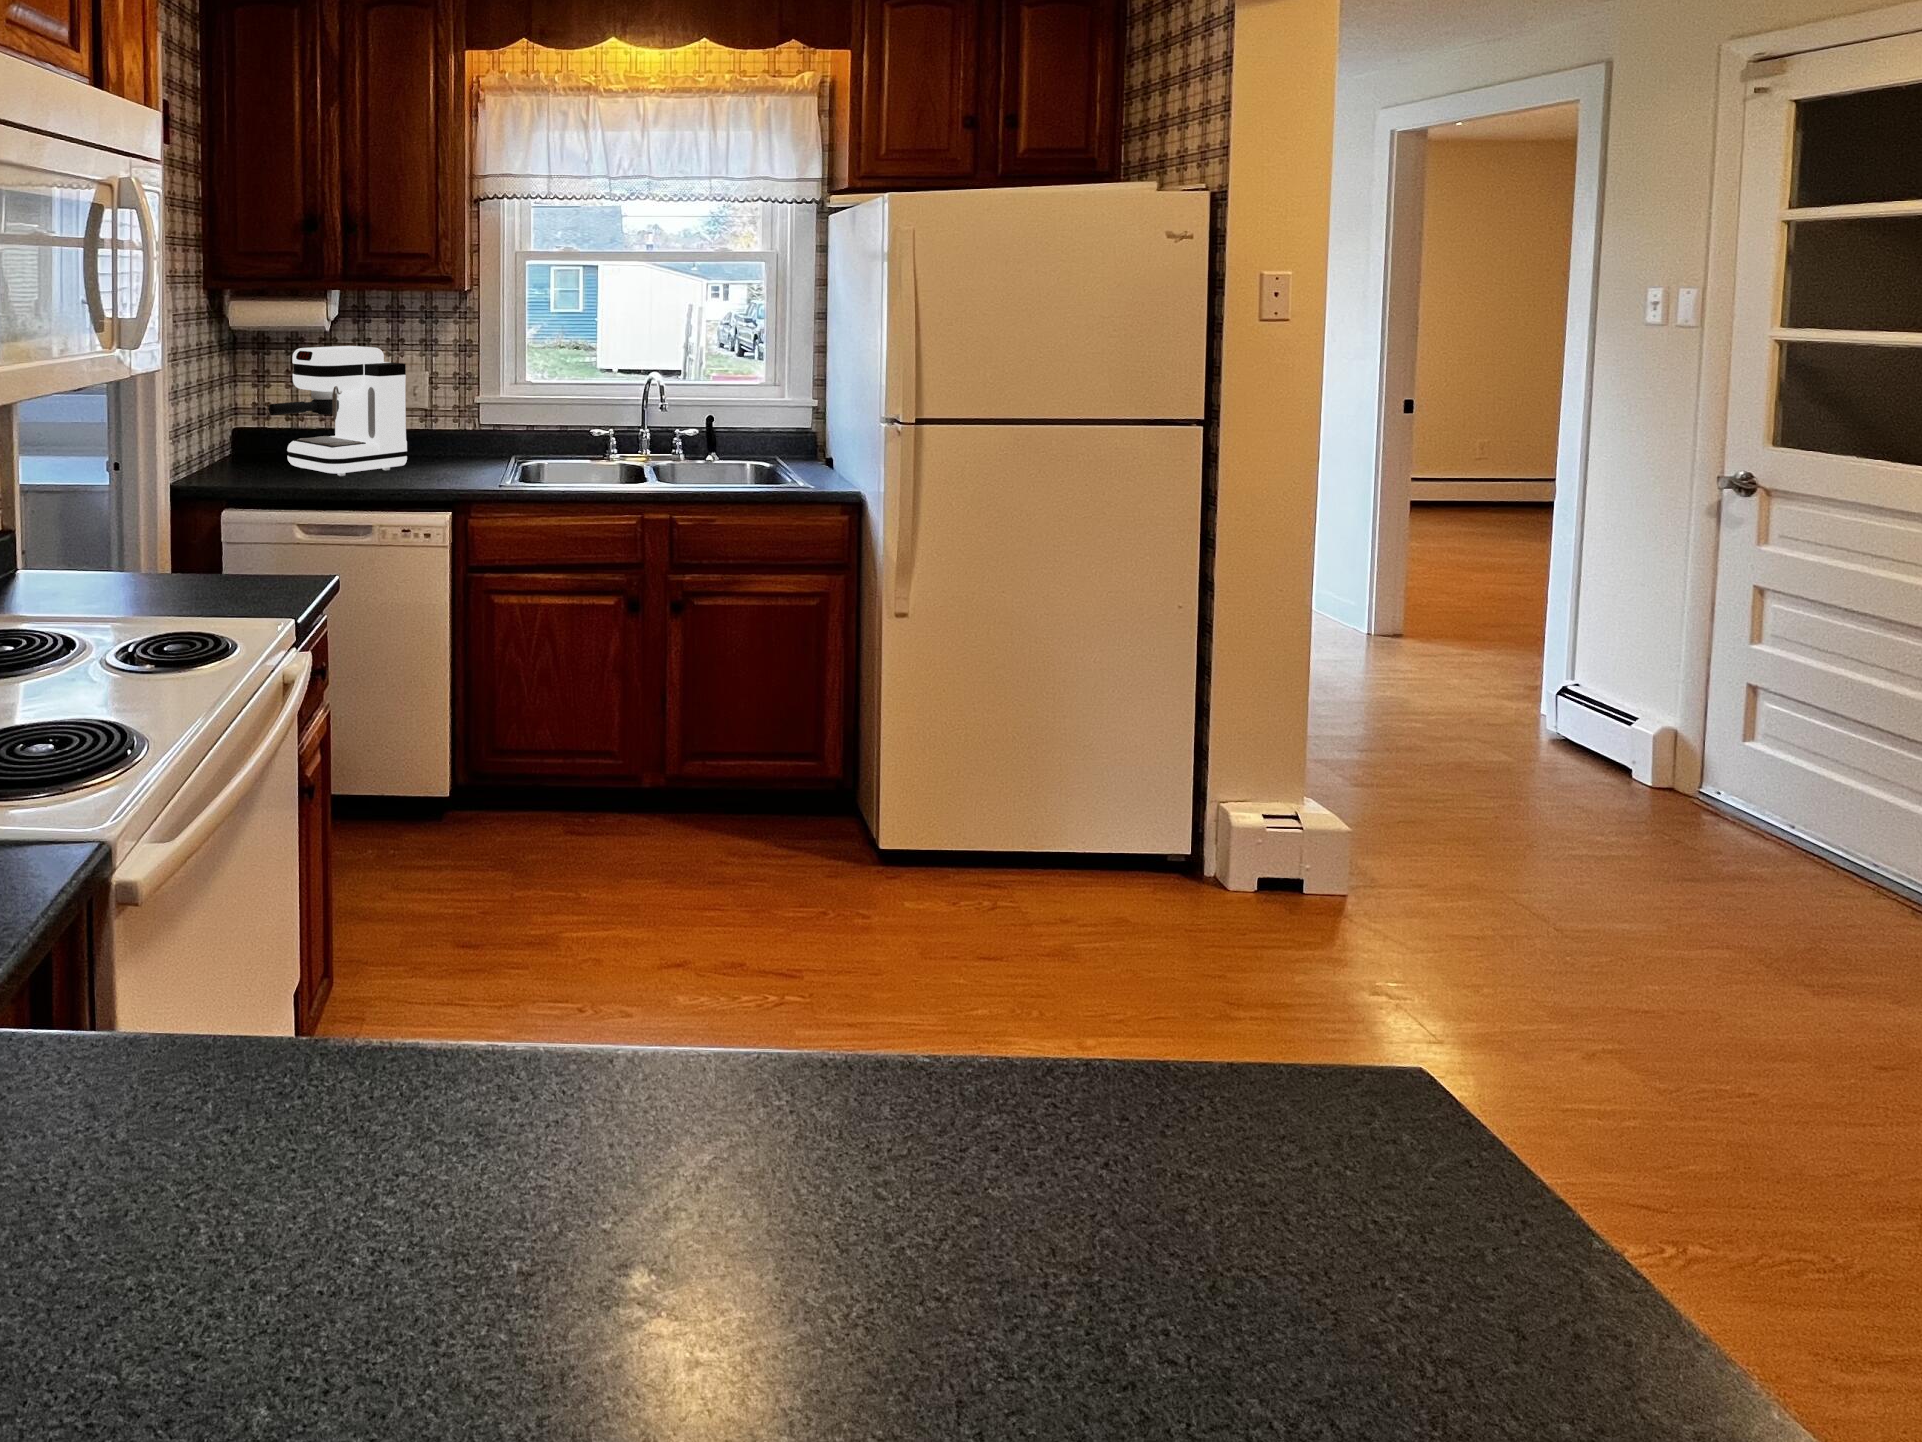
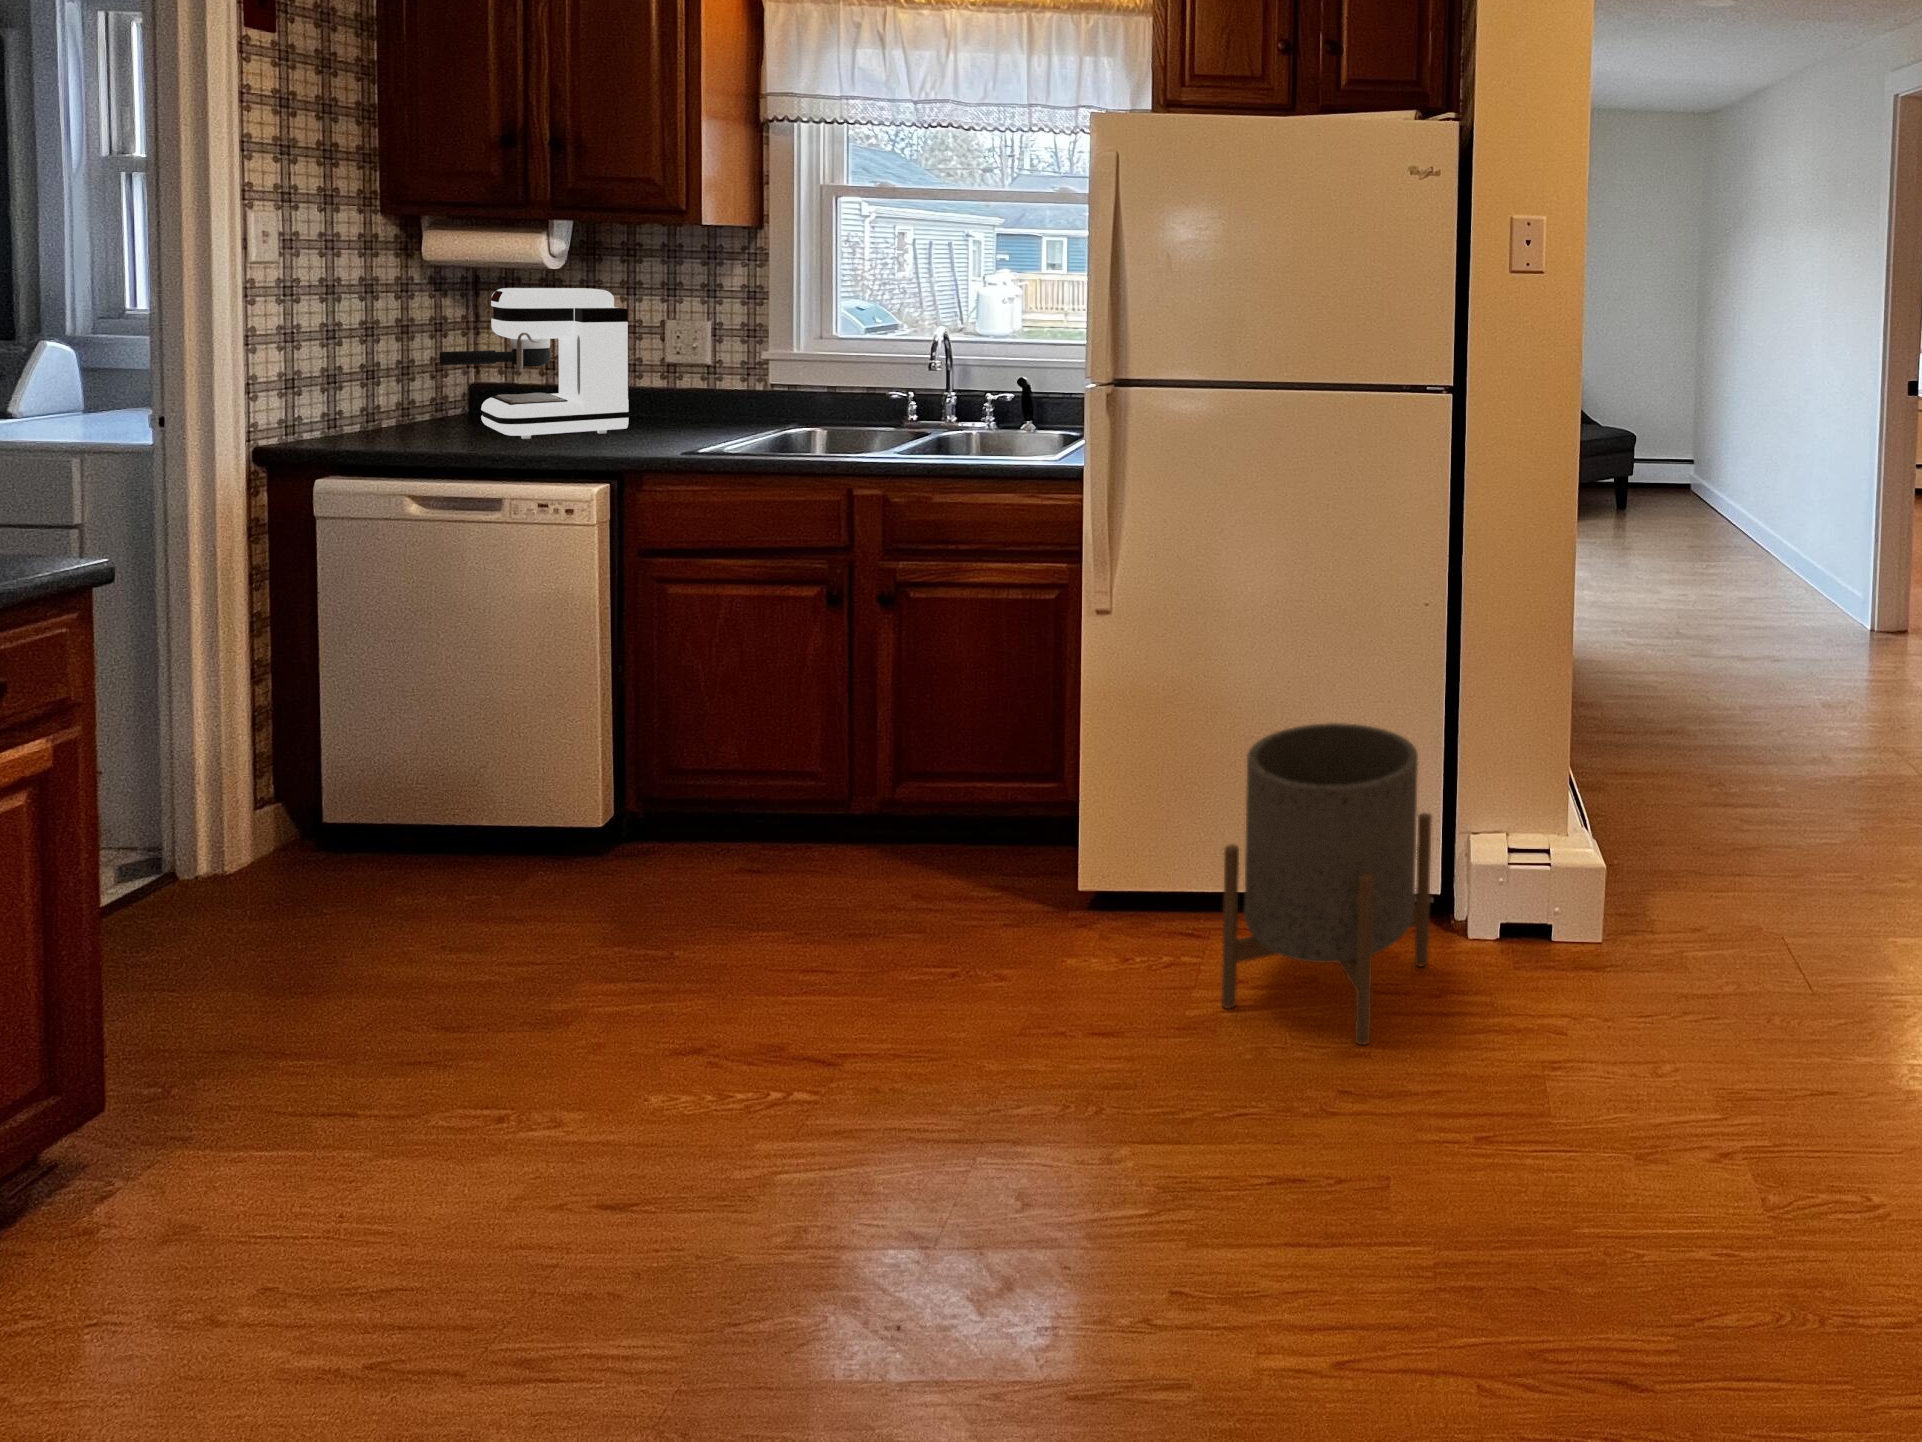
planter: none [1068,710,1229,974] -> present [1222,723,1432,1045]

